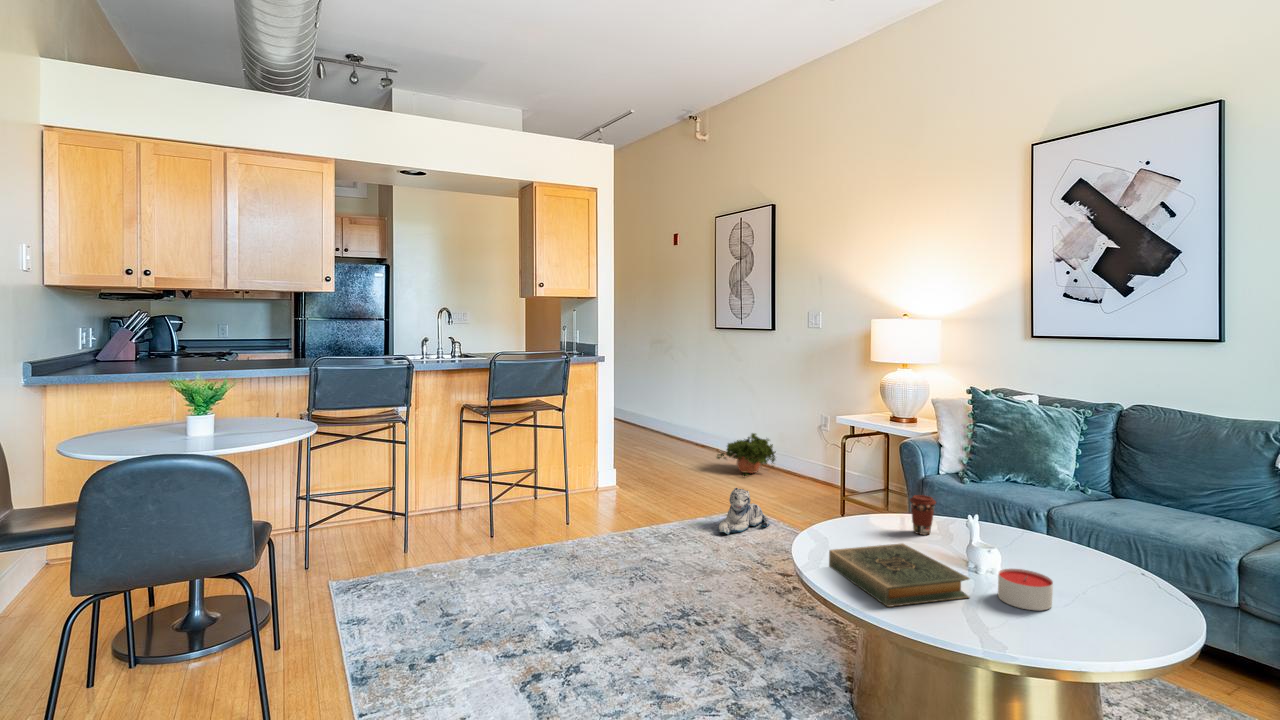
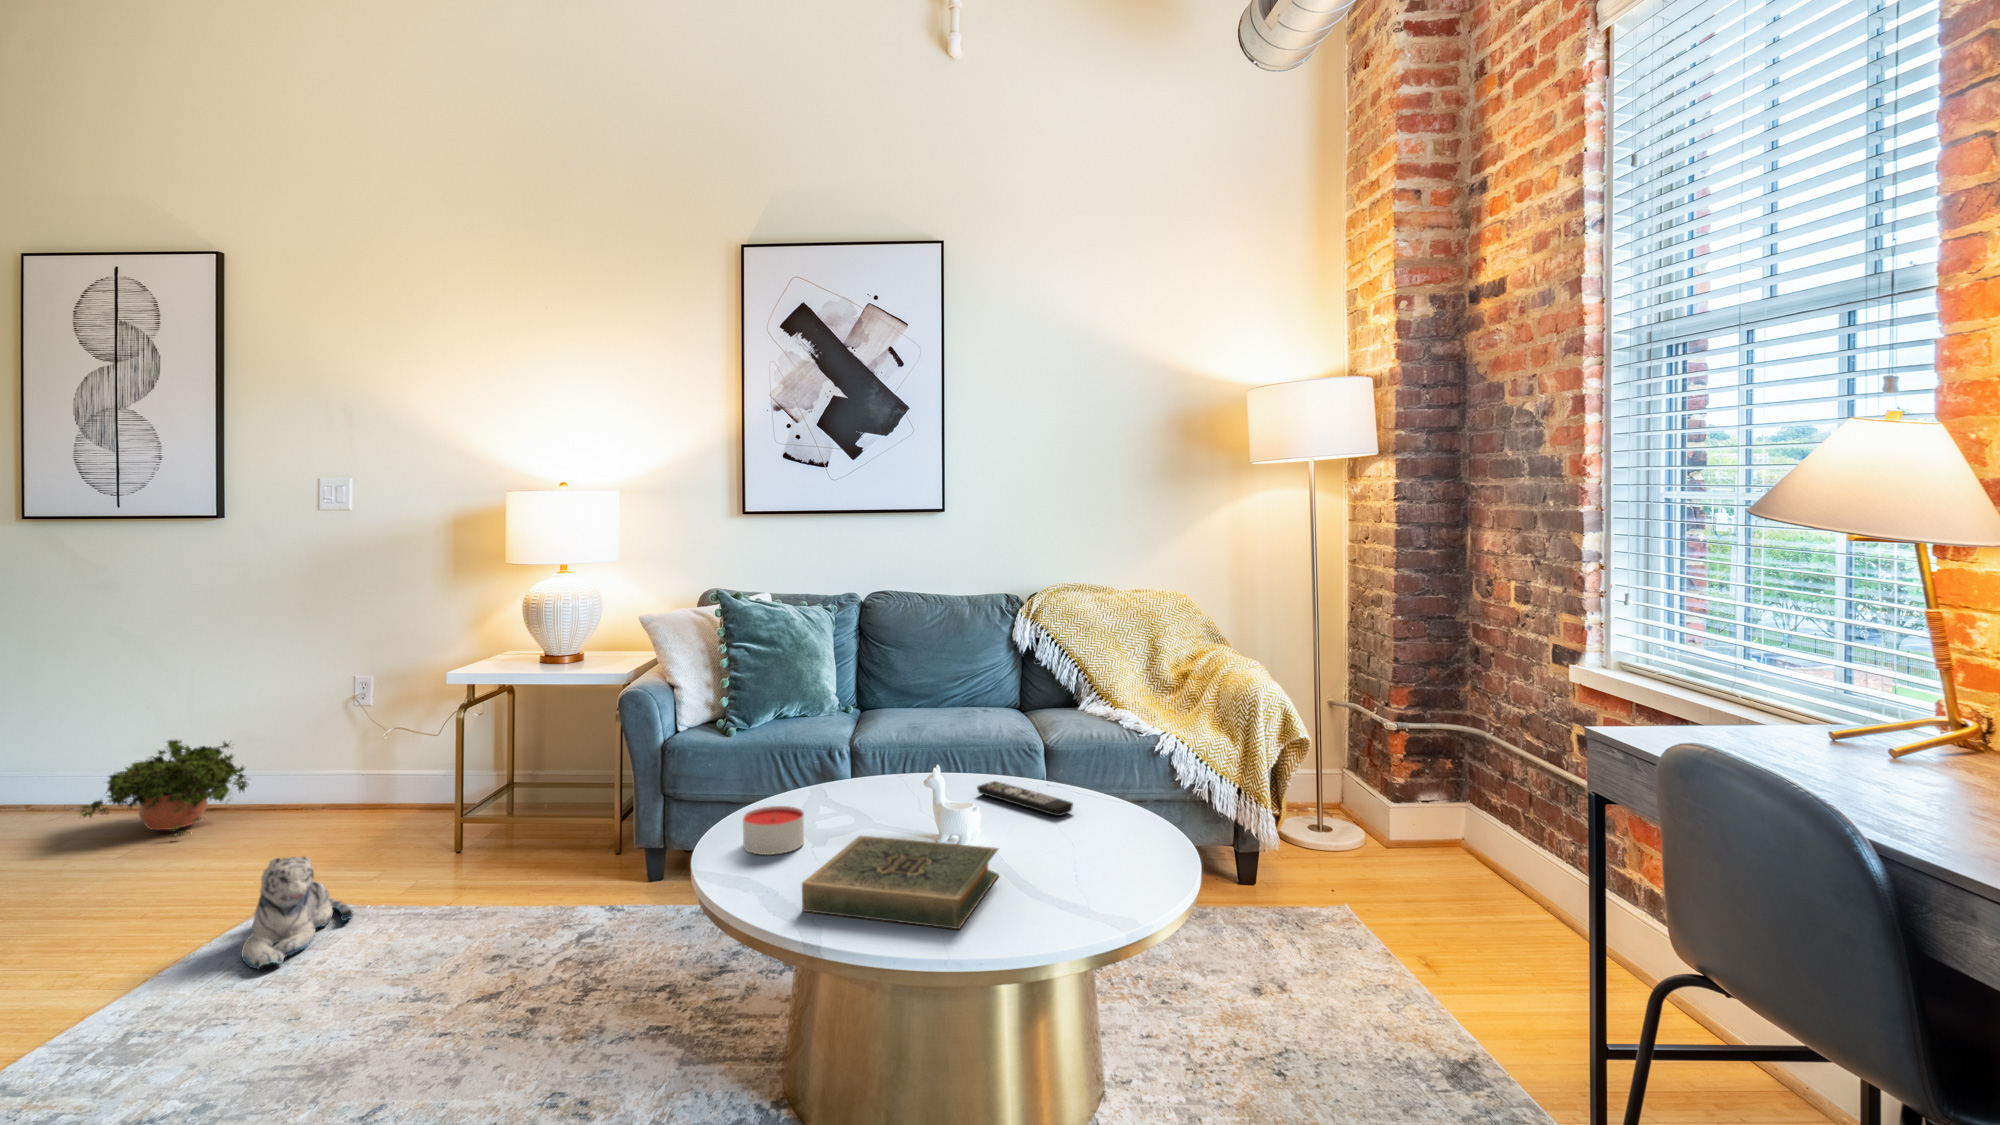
coffee cup: present [910,495,936,535] -> none [795,758,833,820]
remote control: none [1056,551,1115,591] -> present [977,781,1073,816]
candle: present [998,569,1053,610] -> present [743,806,804,855]

